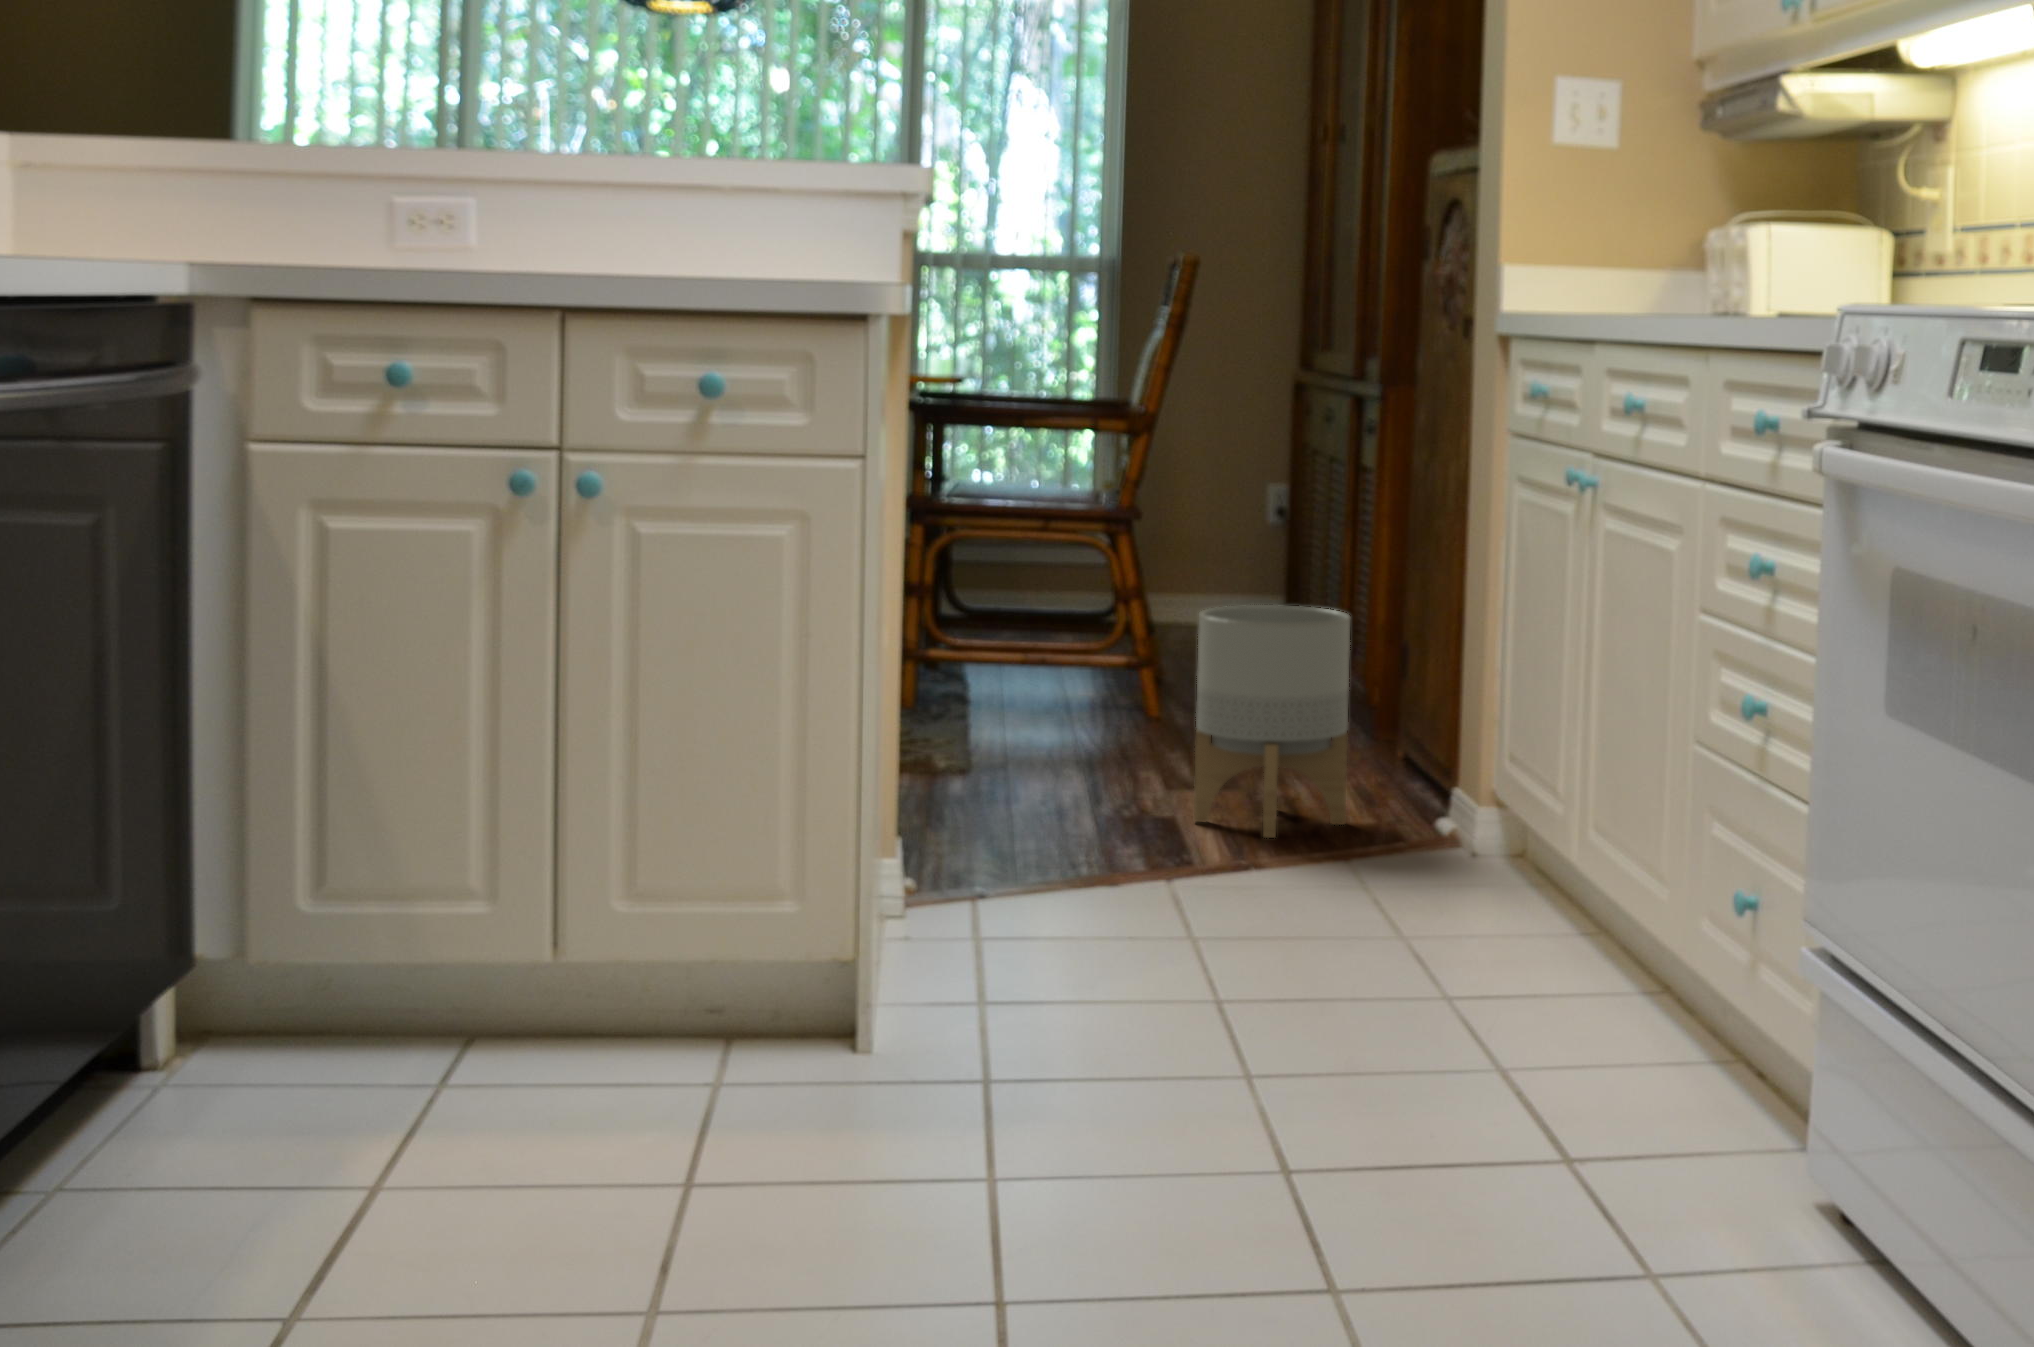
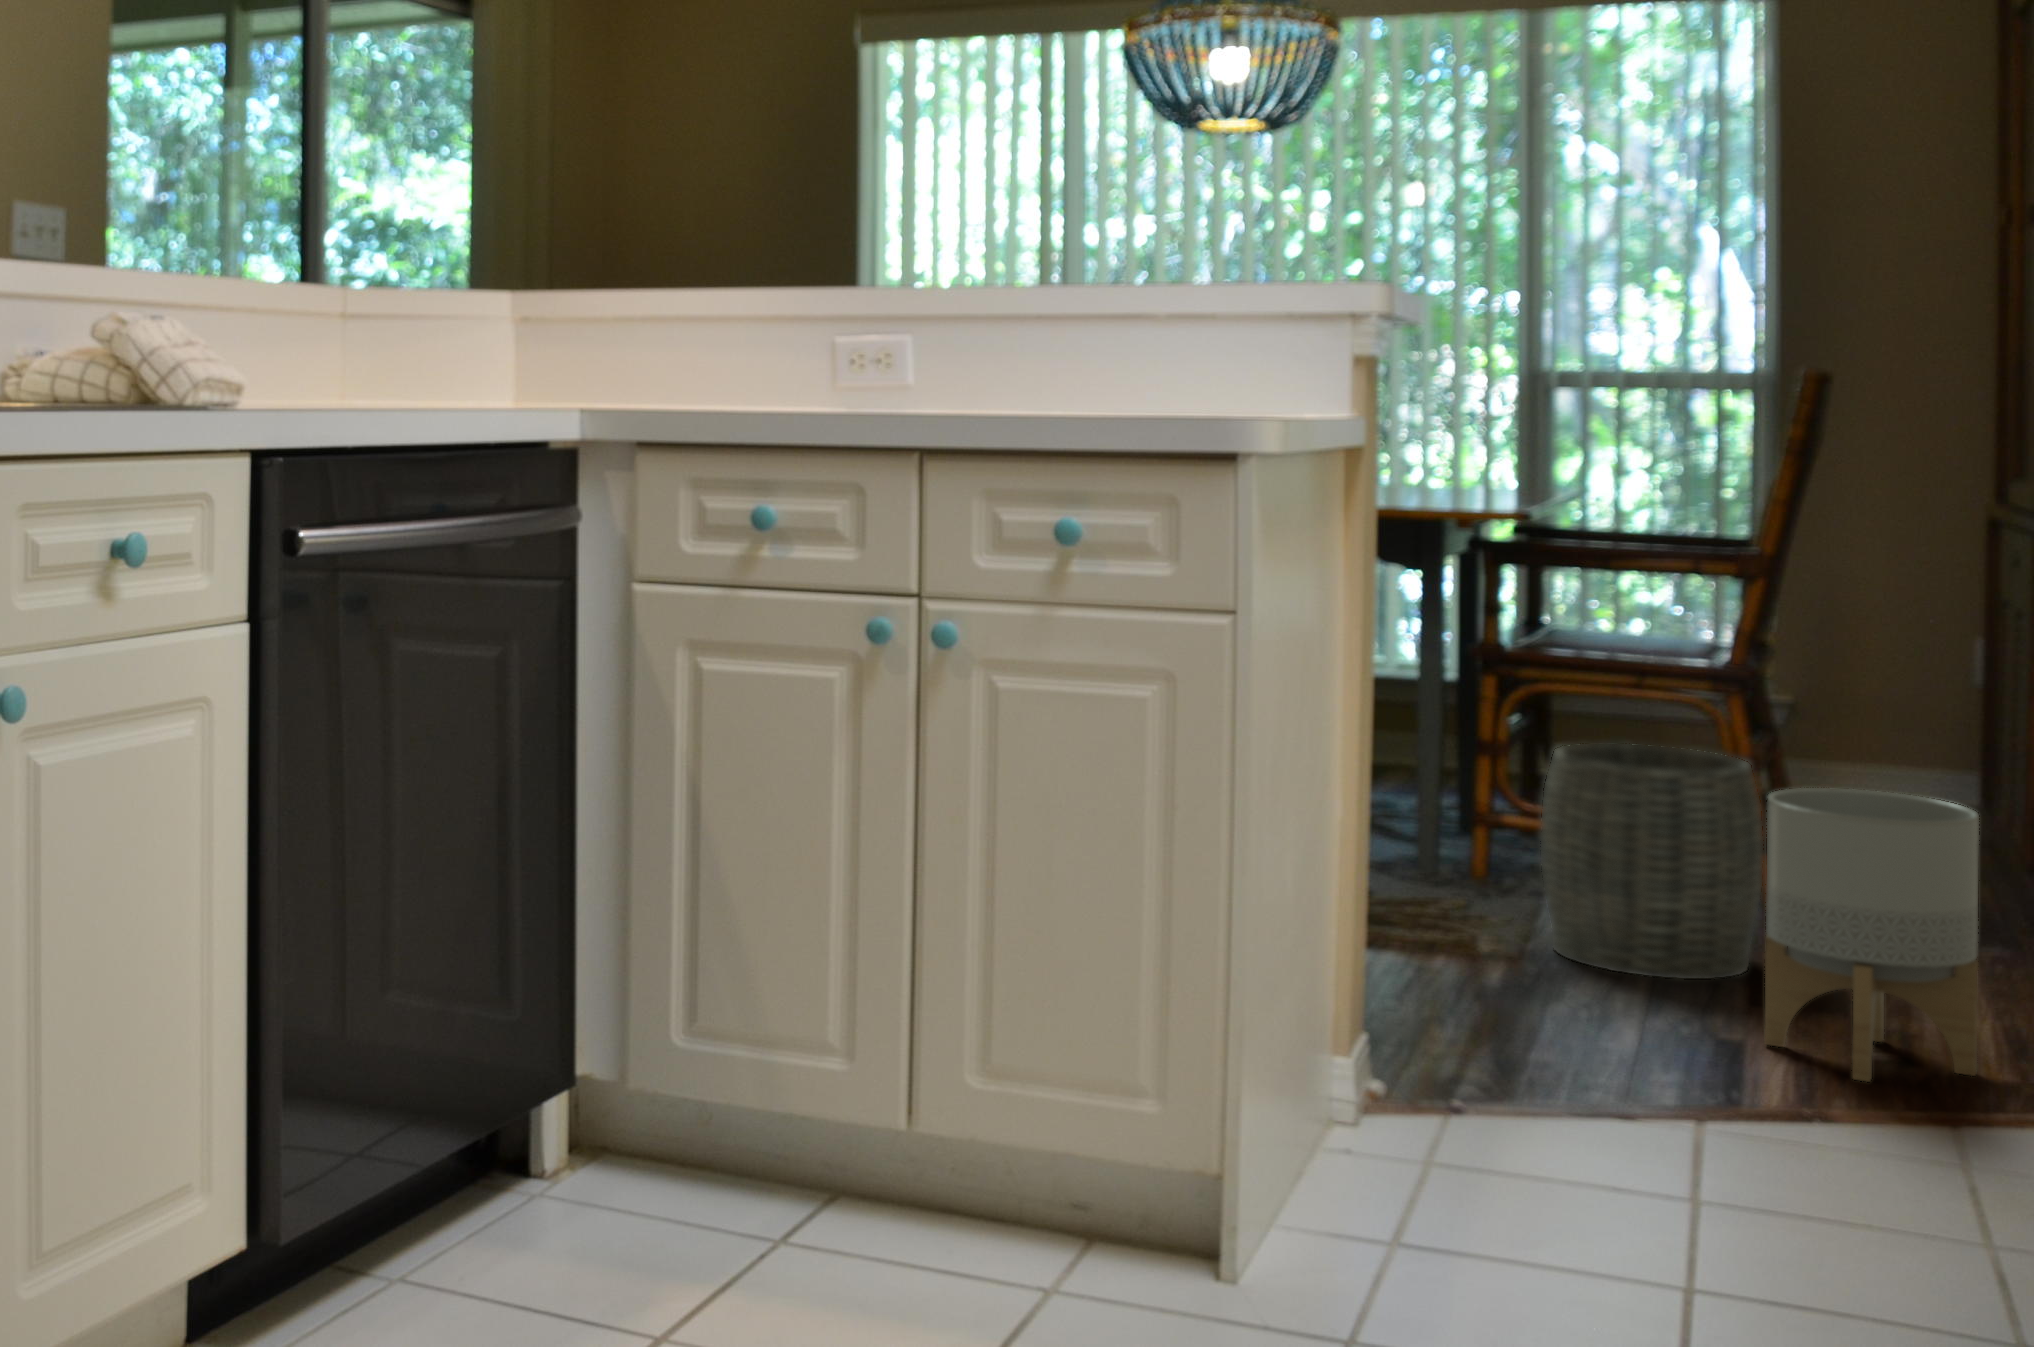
woven basket: none [998,588,1174,785] -> present [1541,744,1763,979]

